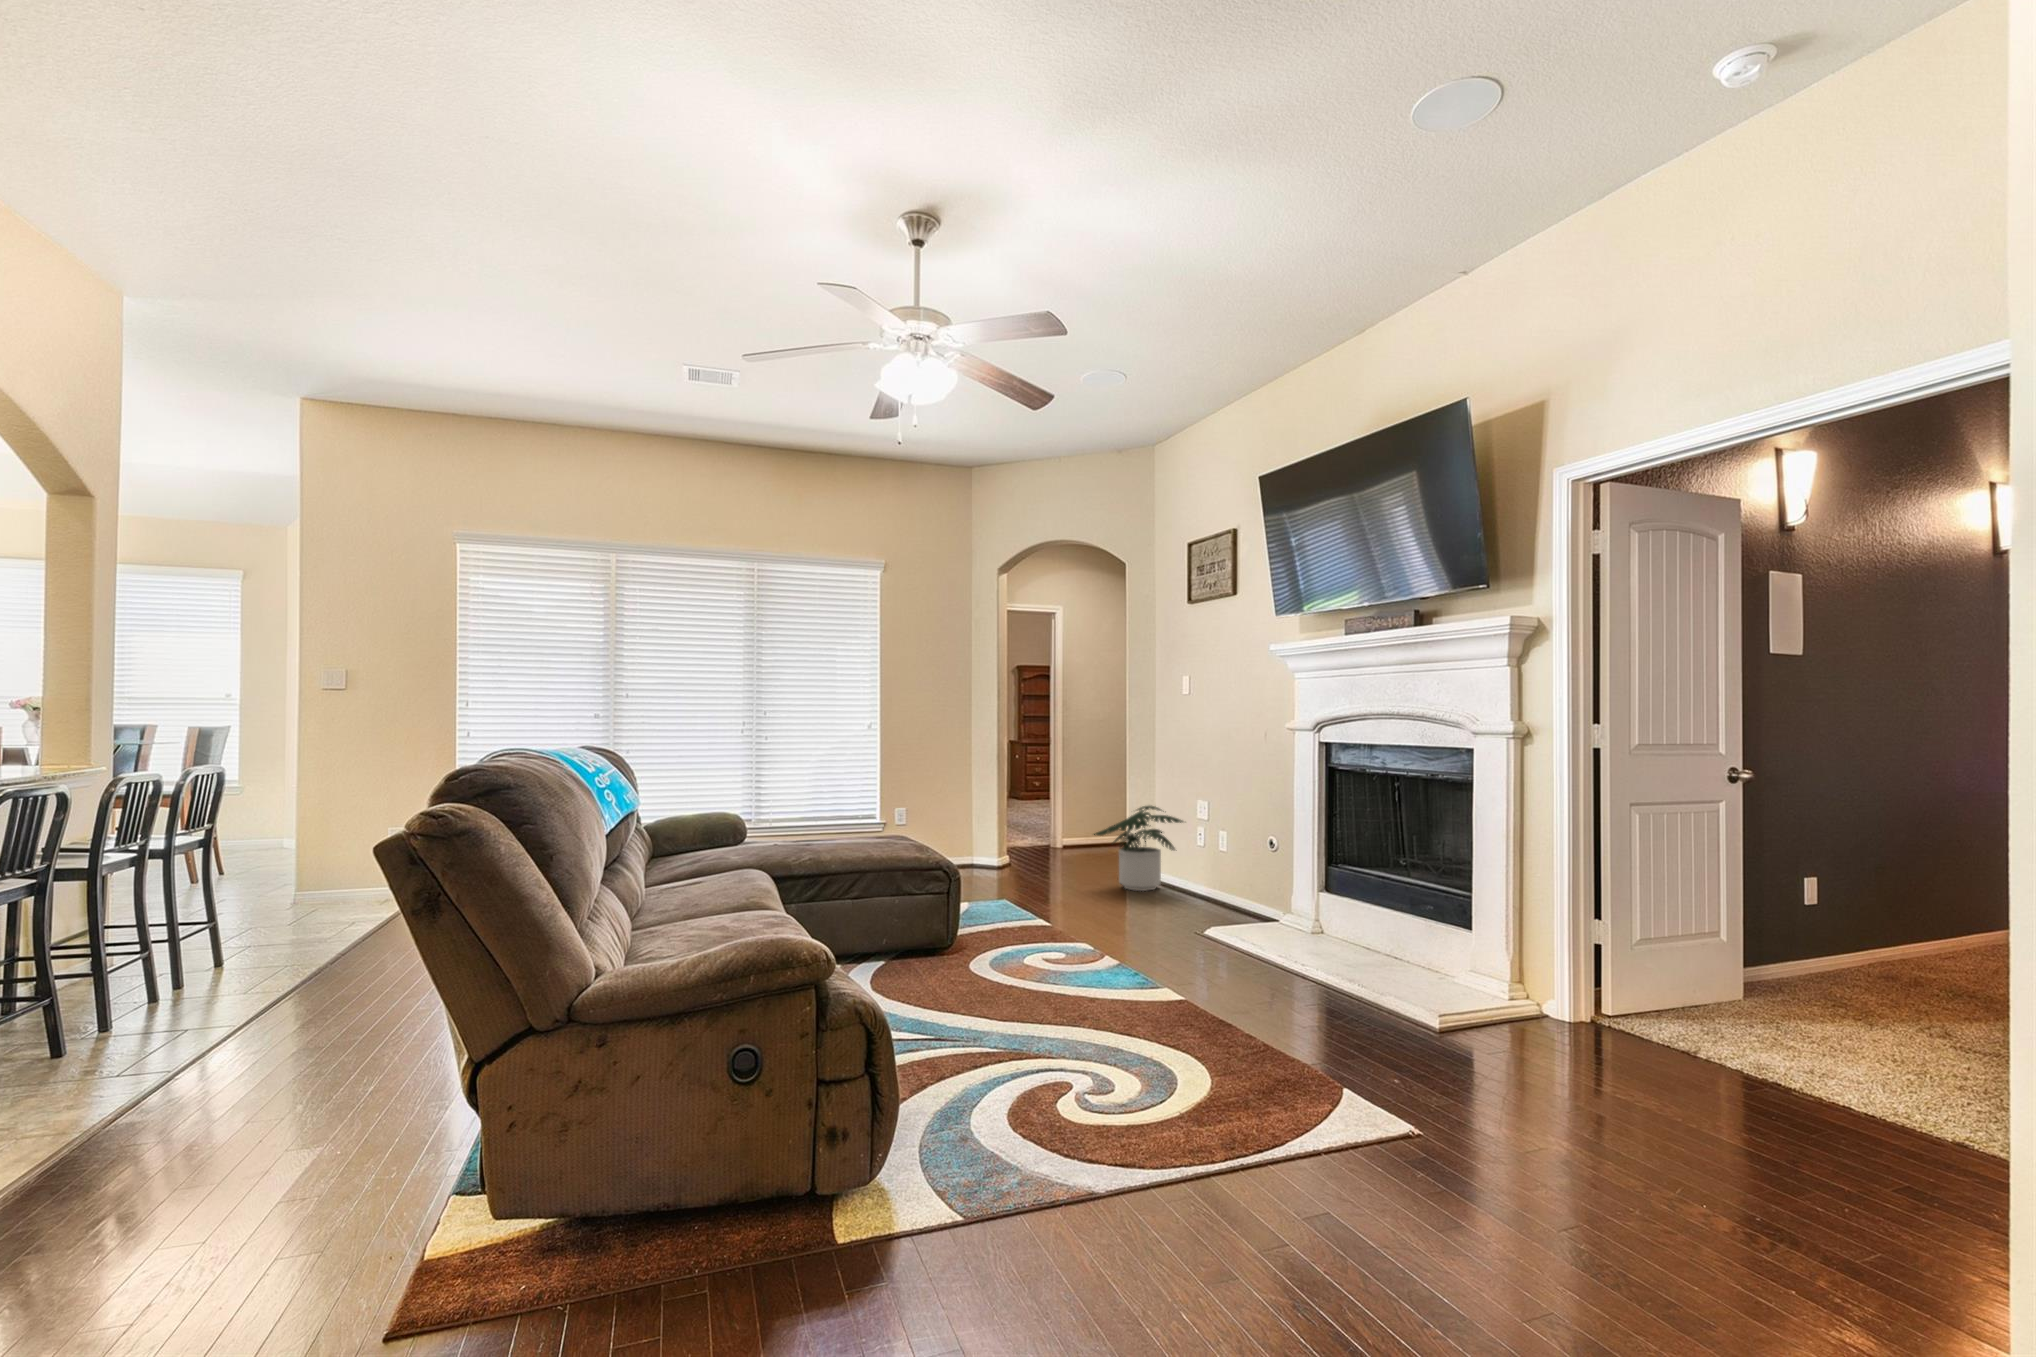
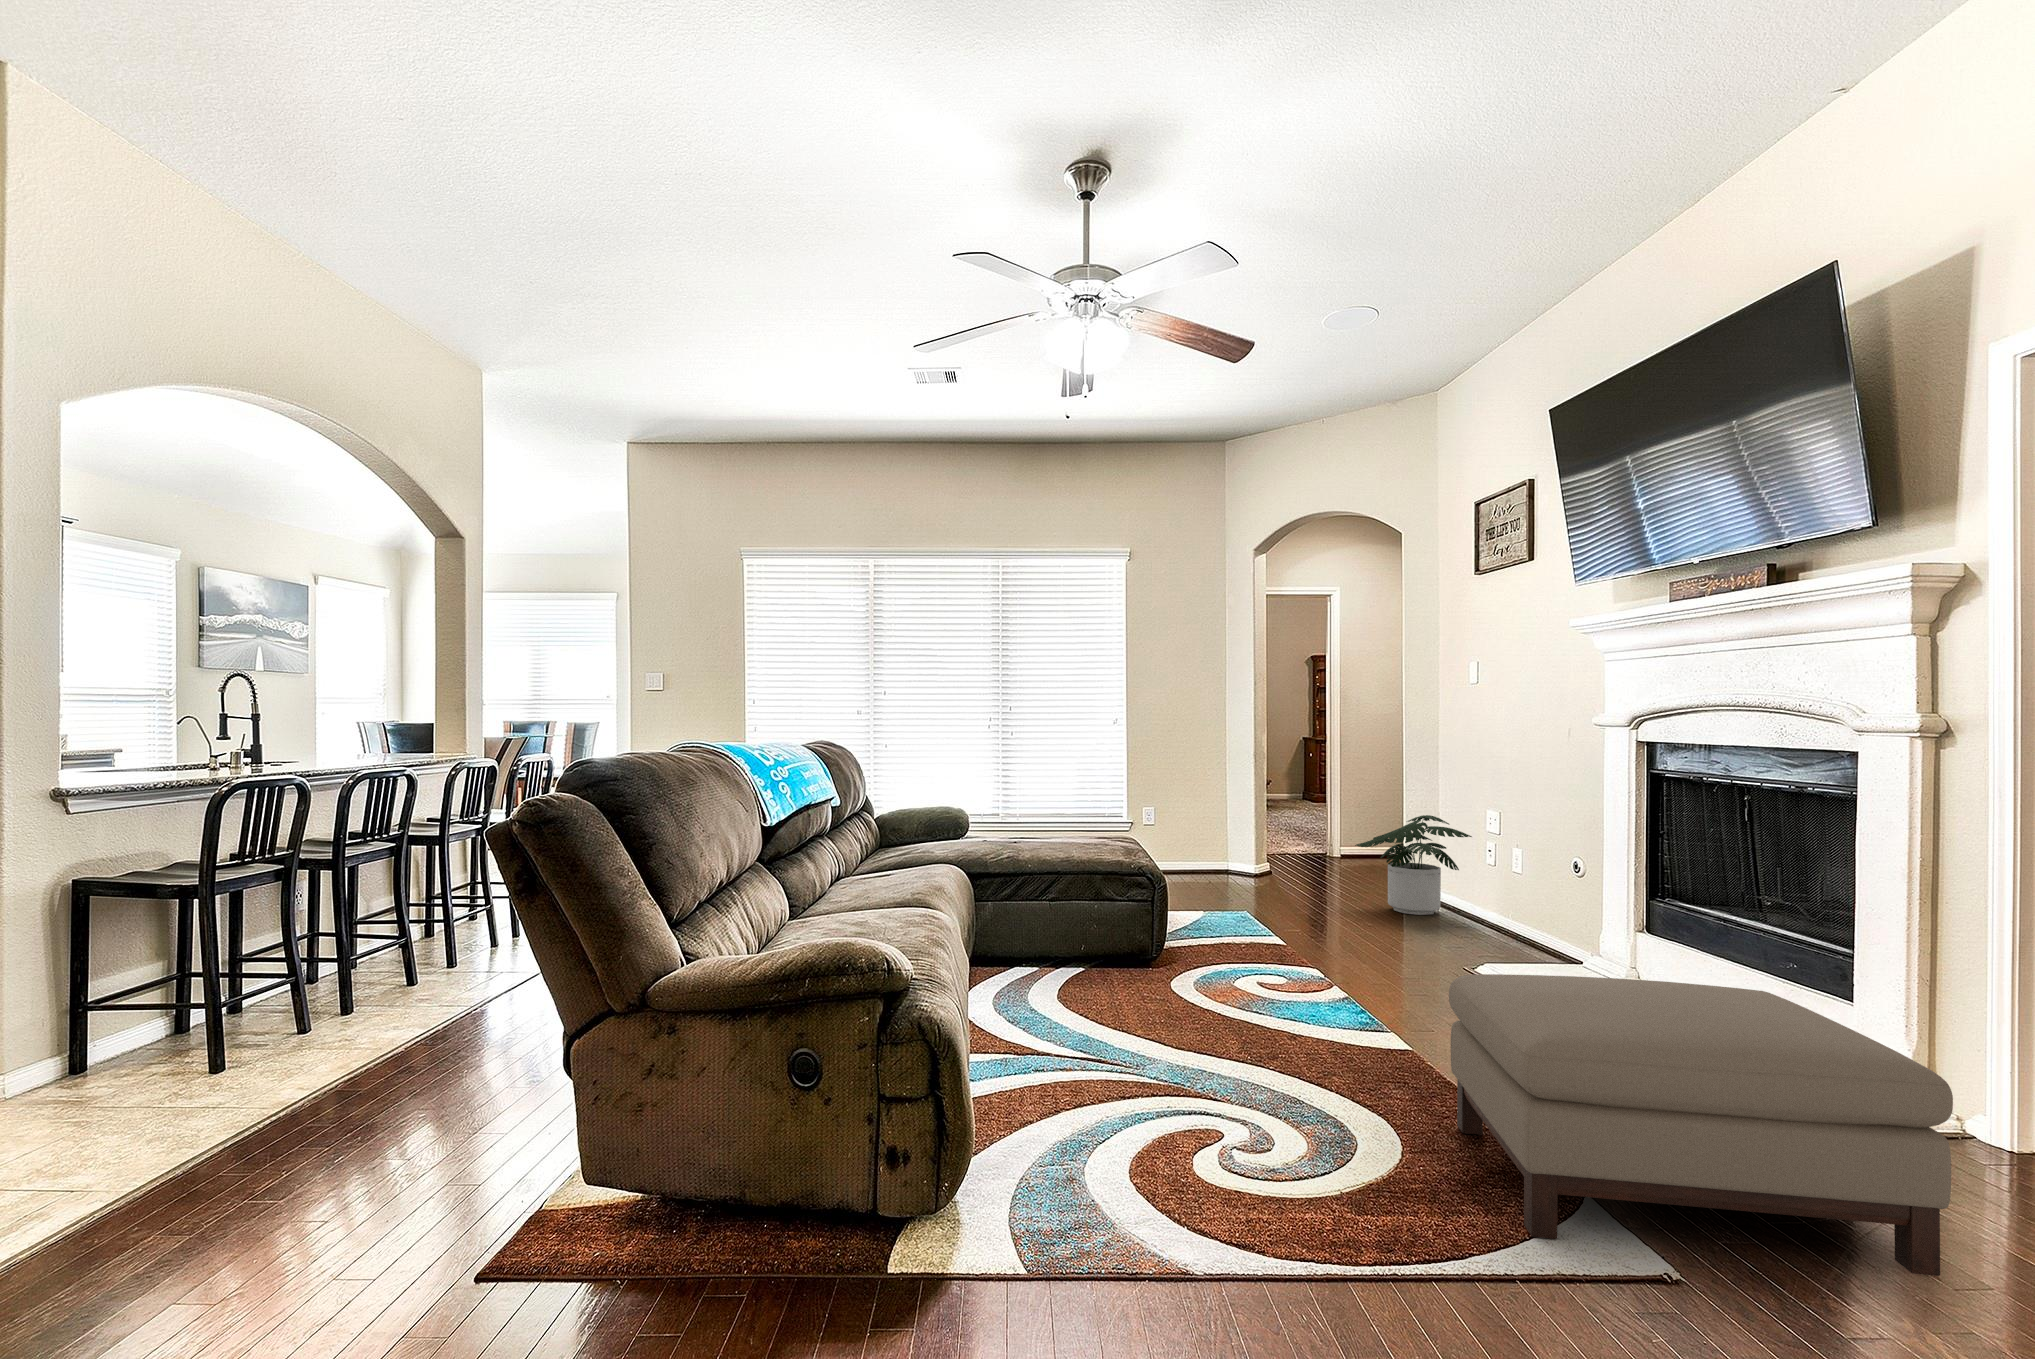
ottoman: none [1227,928,1557,1124] -> present [1449,974,1953,1276]

